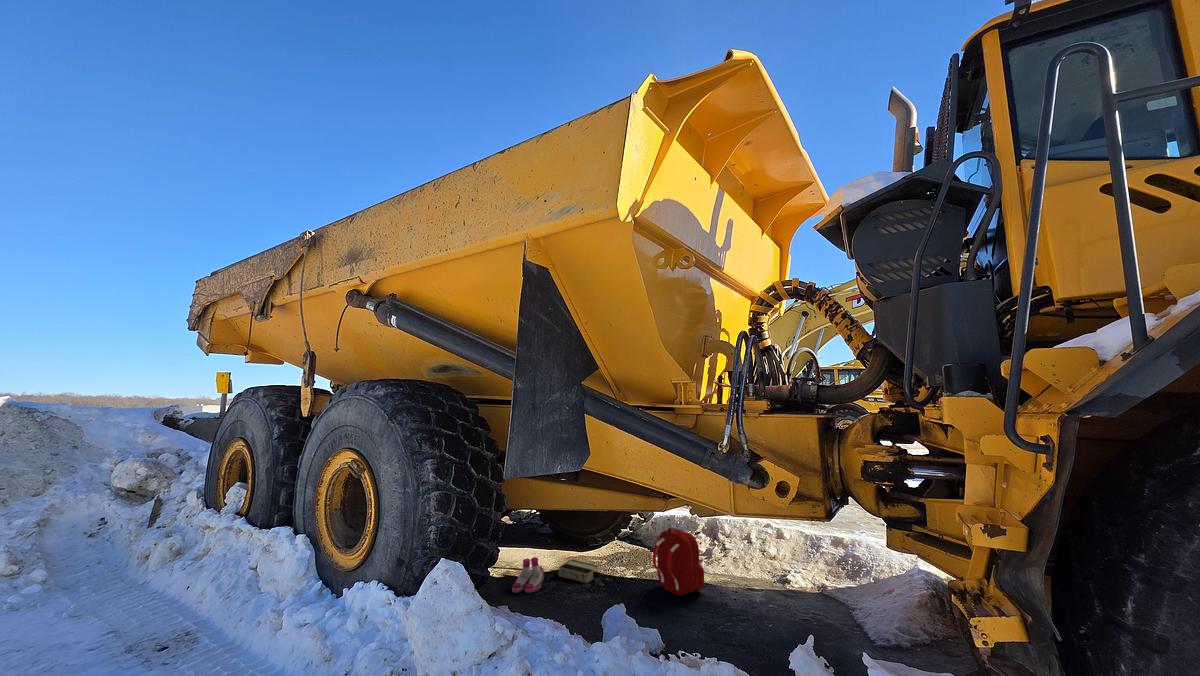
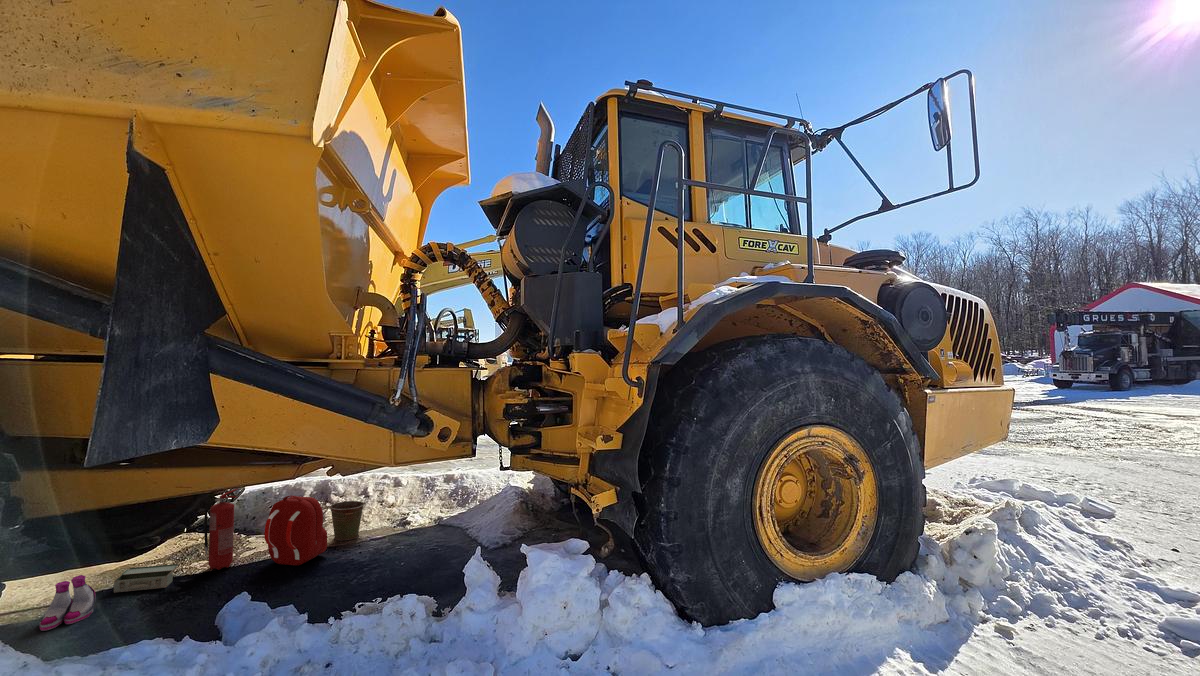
fire extinguisher: none [615,513,638,579] -> present [204,489,238,570]
bucket: none [710,543,743,583] -> present [329,501,366,540]

